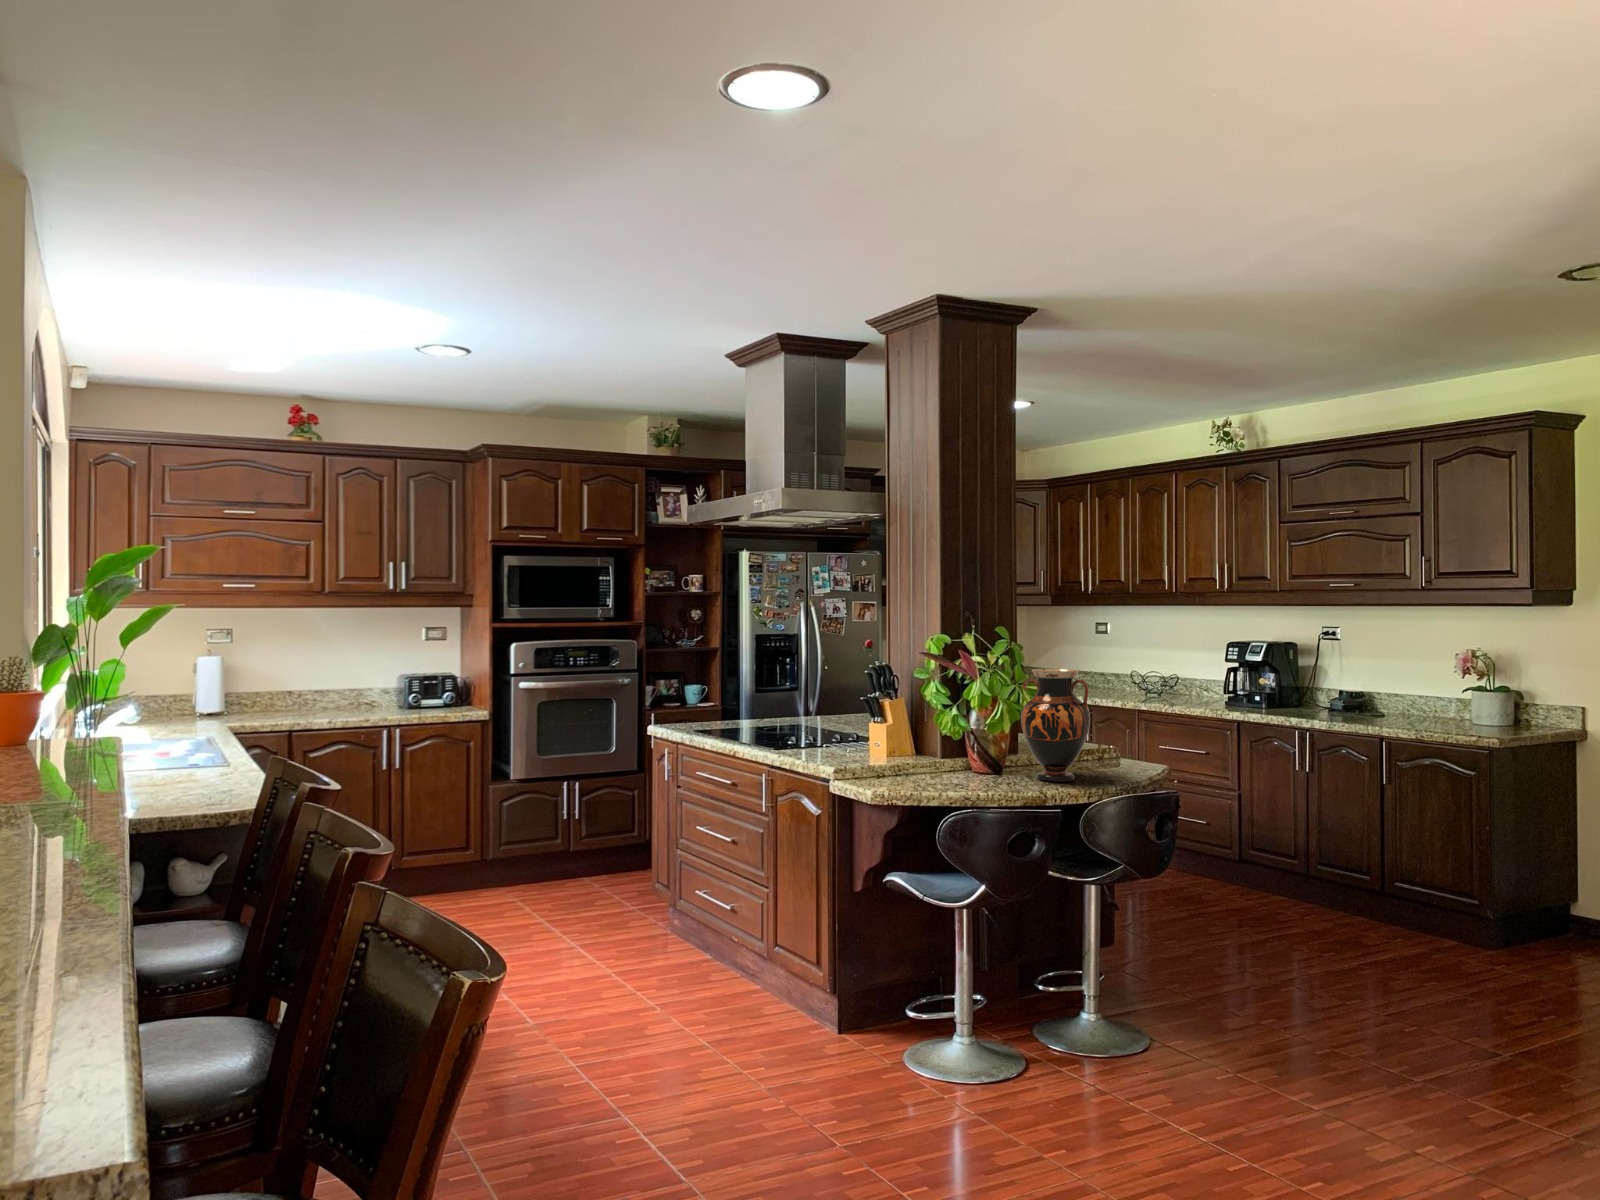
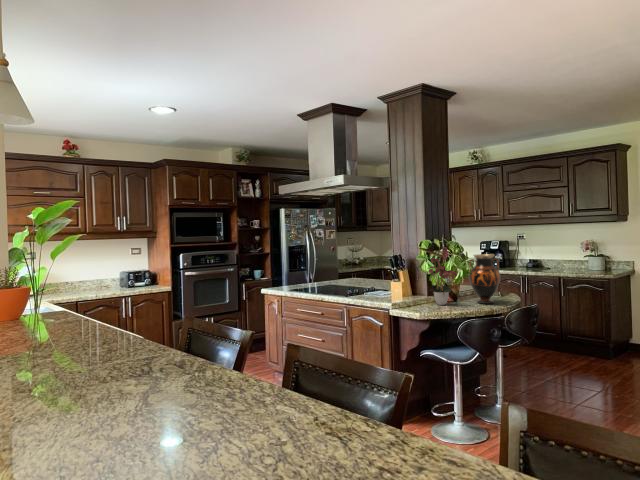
flower arrangement: none [916,667,983,777] -> present [427,258,457,305]

